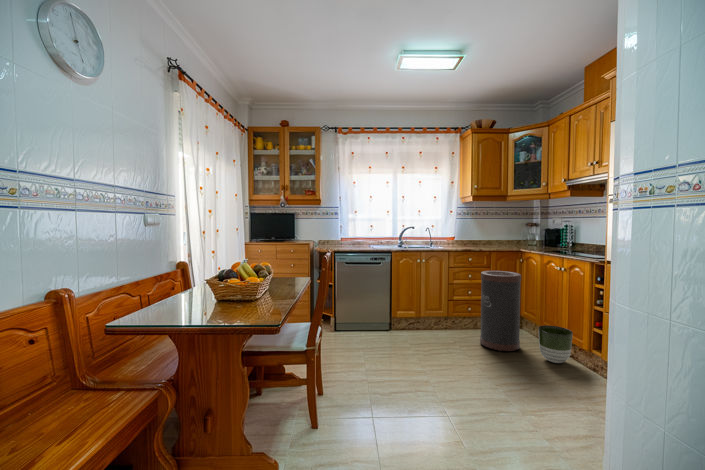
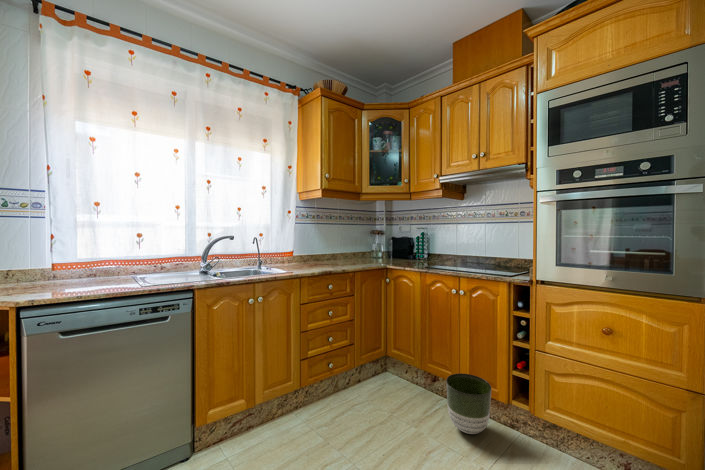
trash can: present [480,271,521,352] -> none [359,301,416,438]

